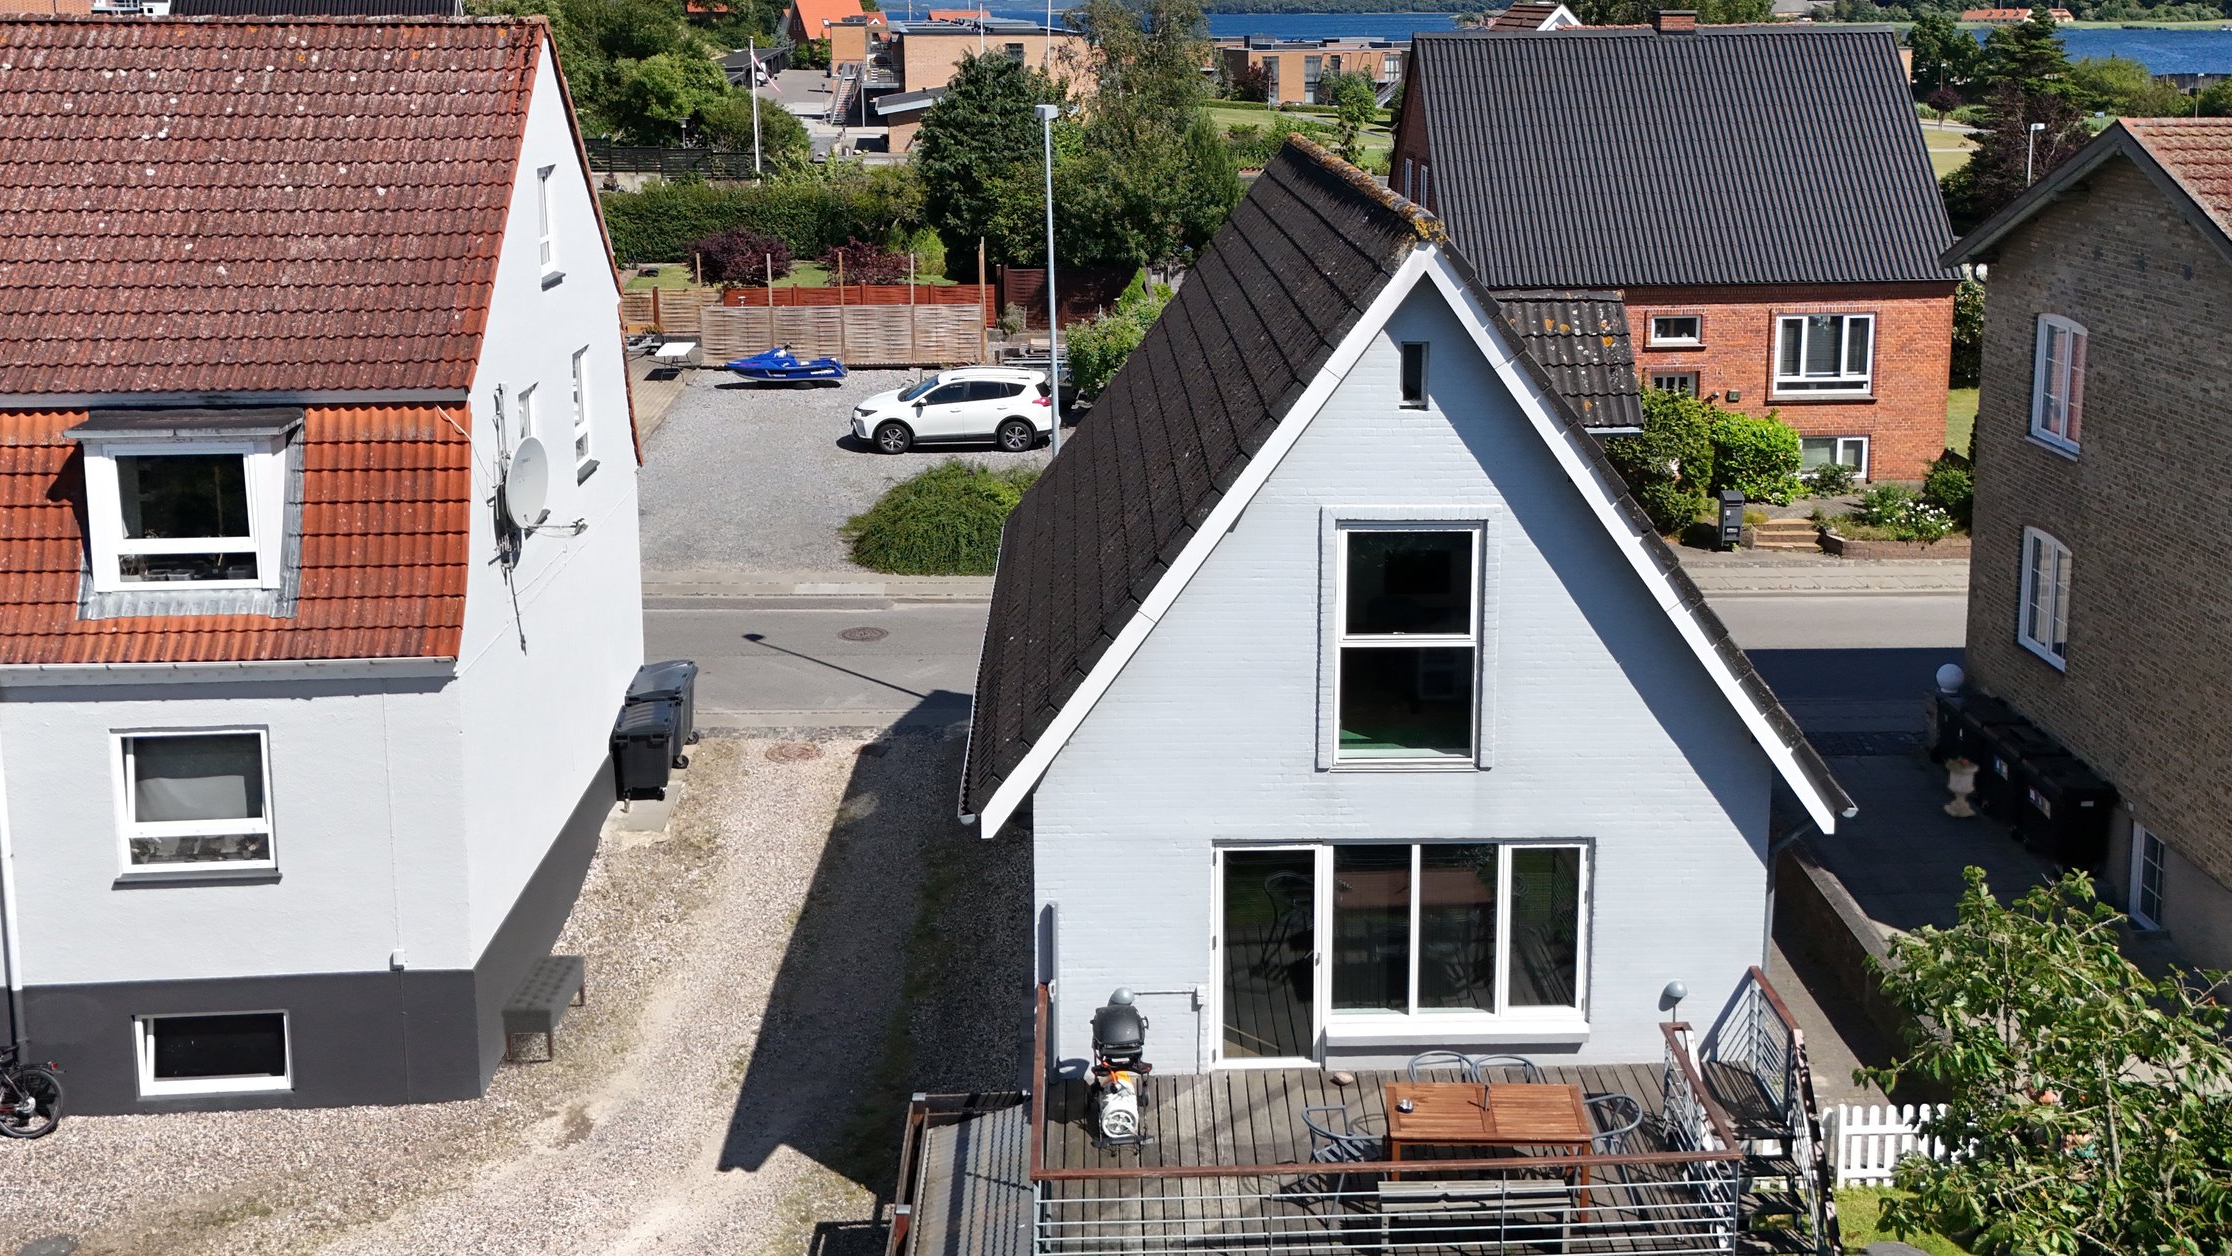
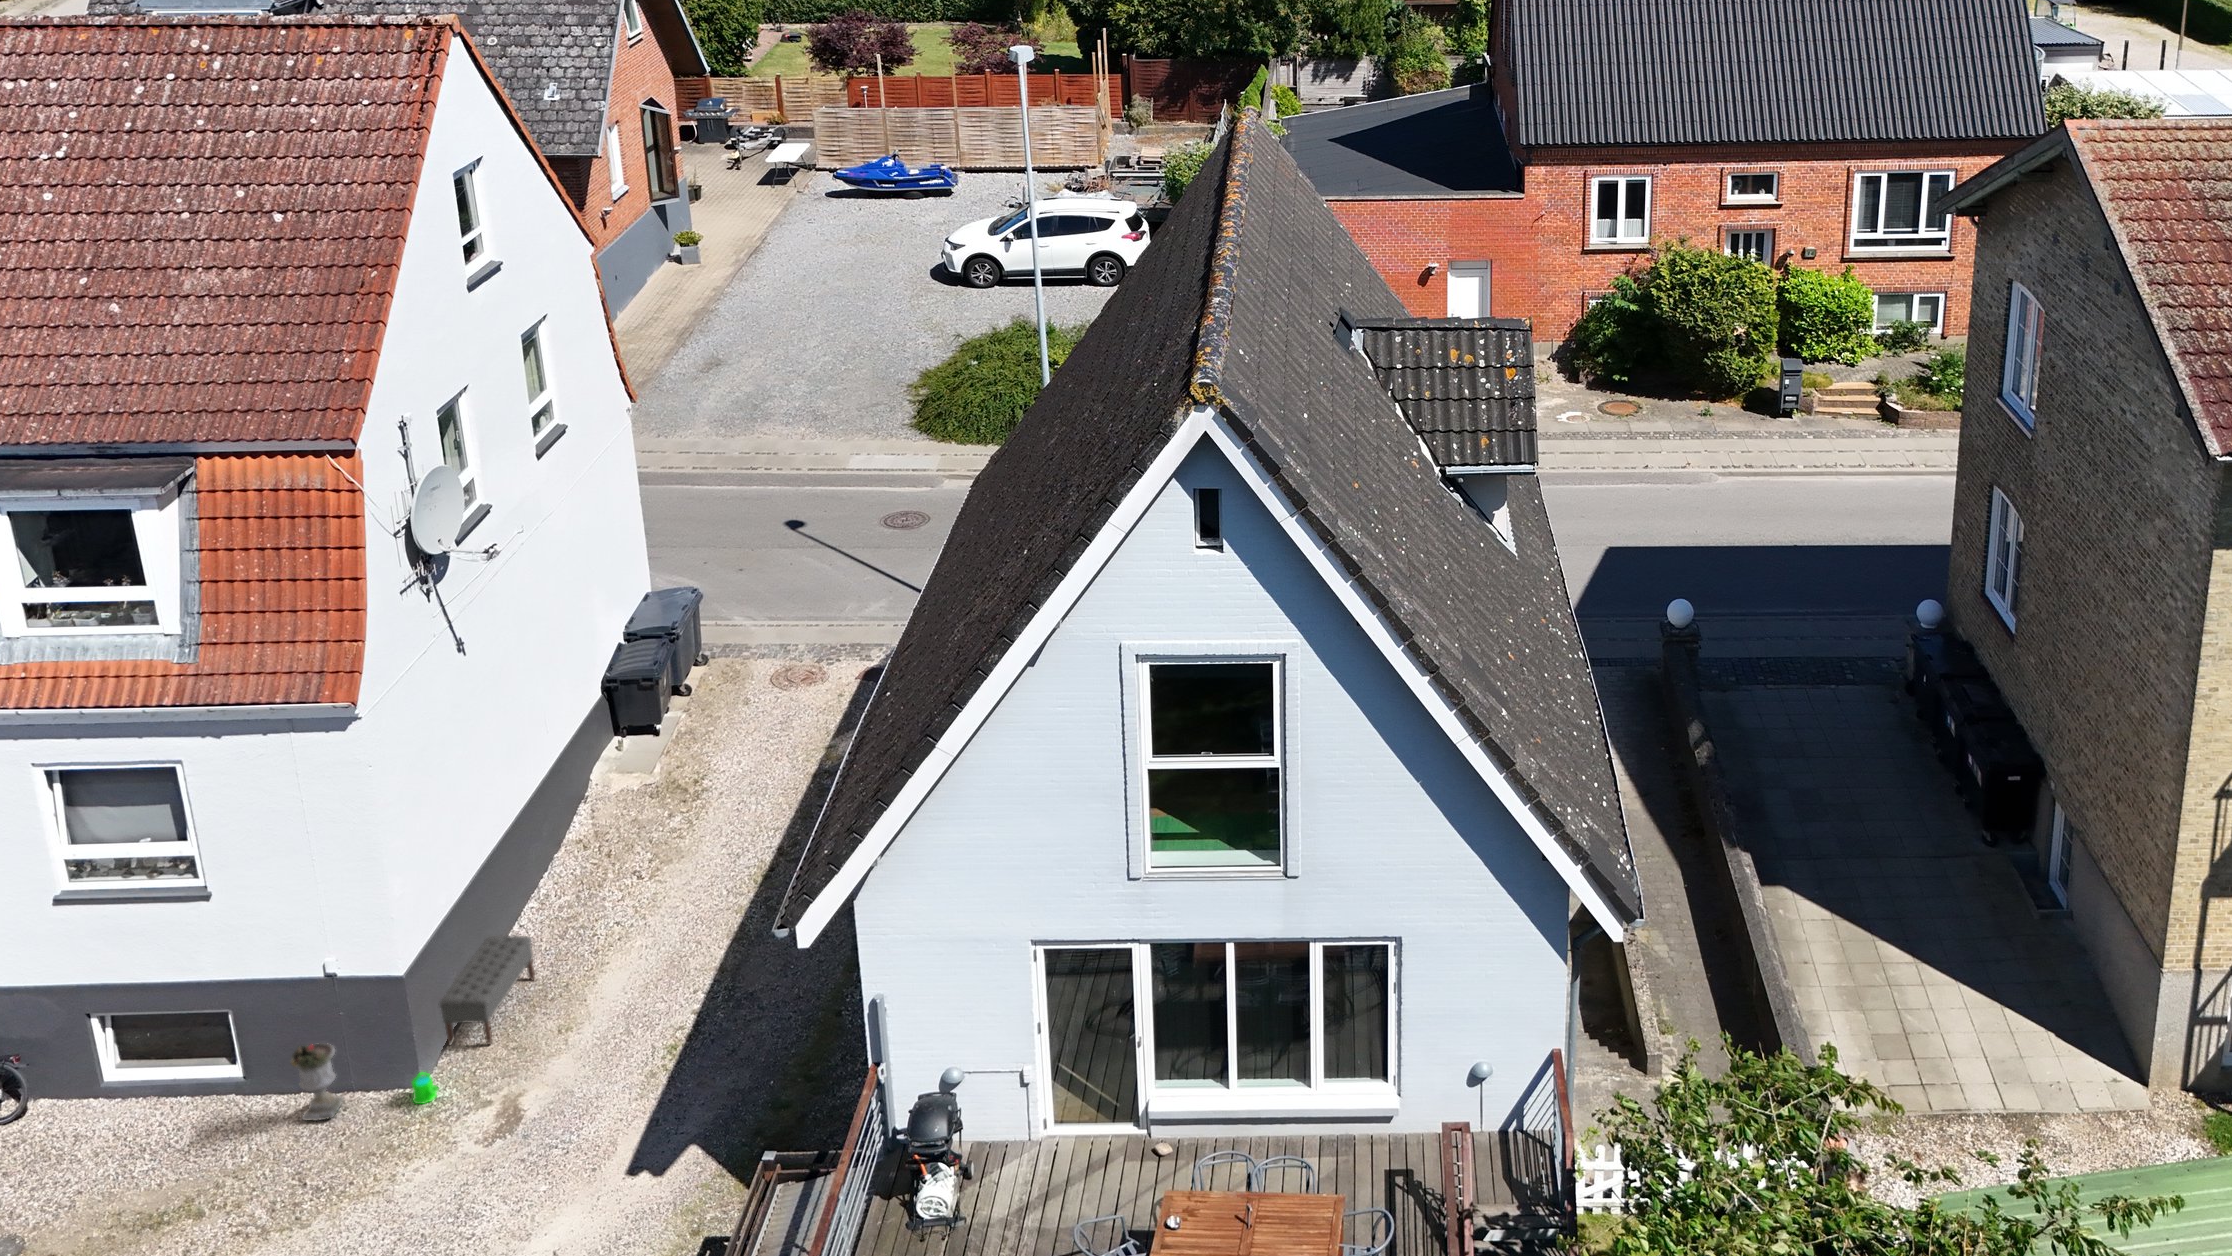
planter: present [1945,758,1978,817] -> present [291,1043,344,1121]
watering can: none [477,1075,510,1111] -> present [412,1072,438,1104]

